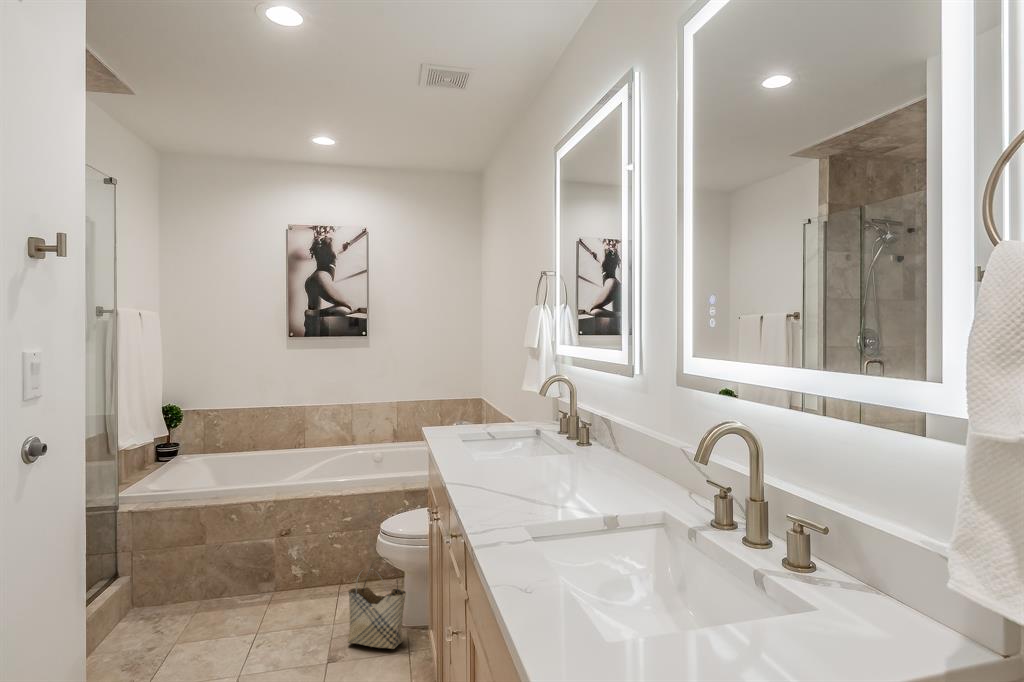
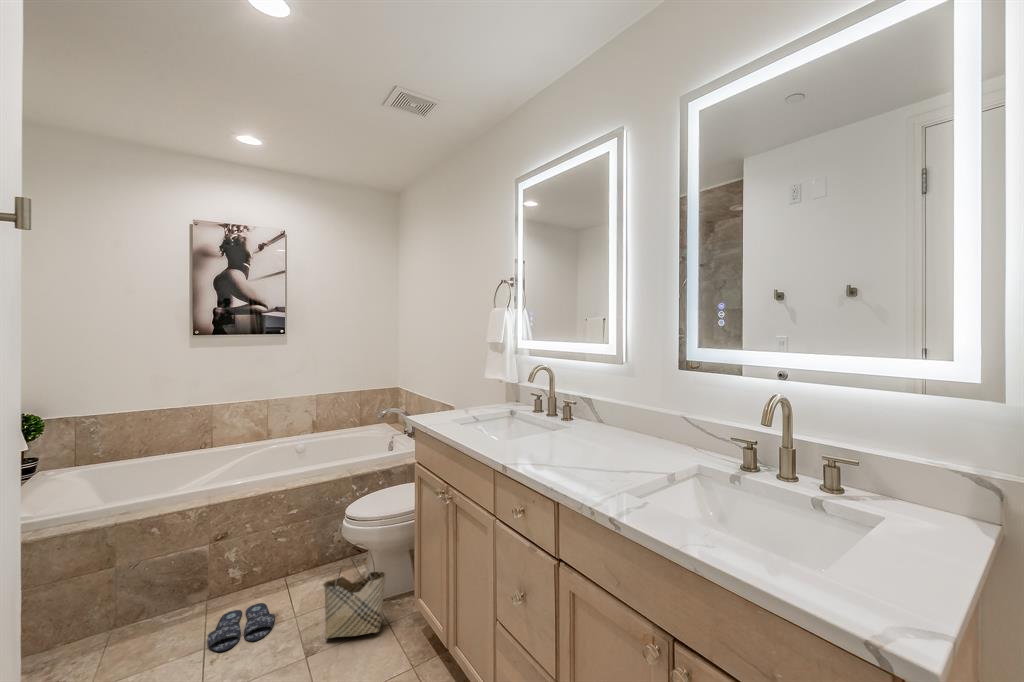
slippers: none [262,601,319,632] -> present [208,603,275,652]

